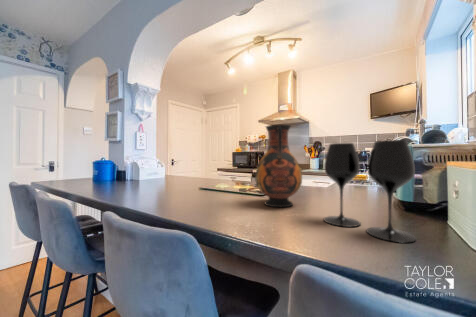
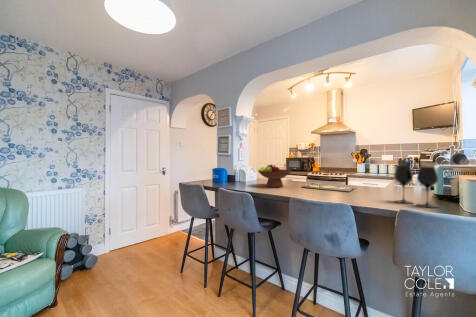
vase: present [255,125,302,207] -> none [350,154,378,197]
fruit bowl: none [131,151,189,189] -> present [258,165,291,187]

